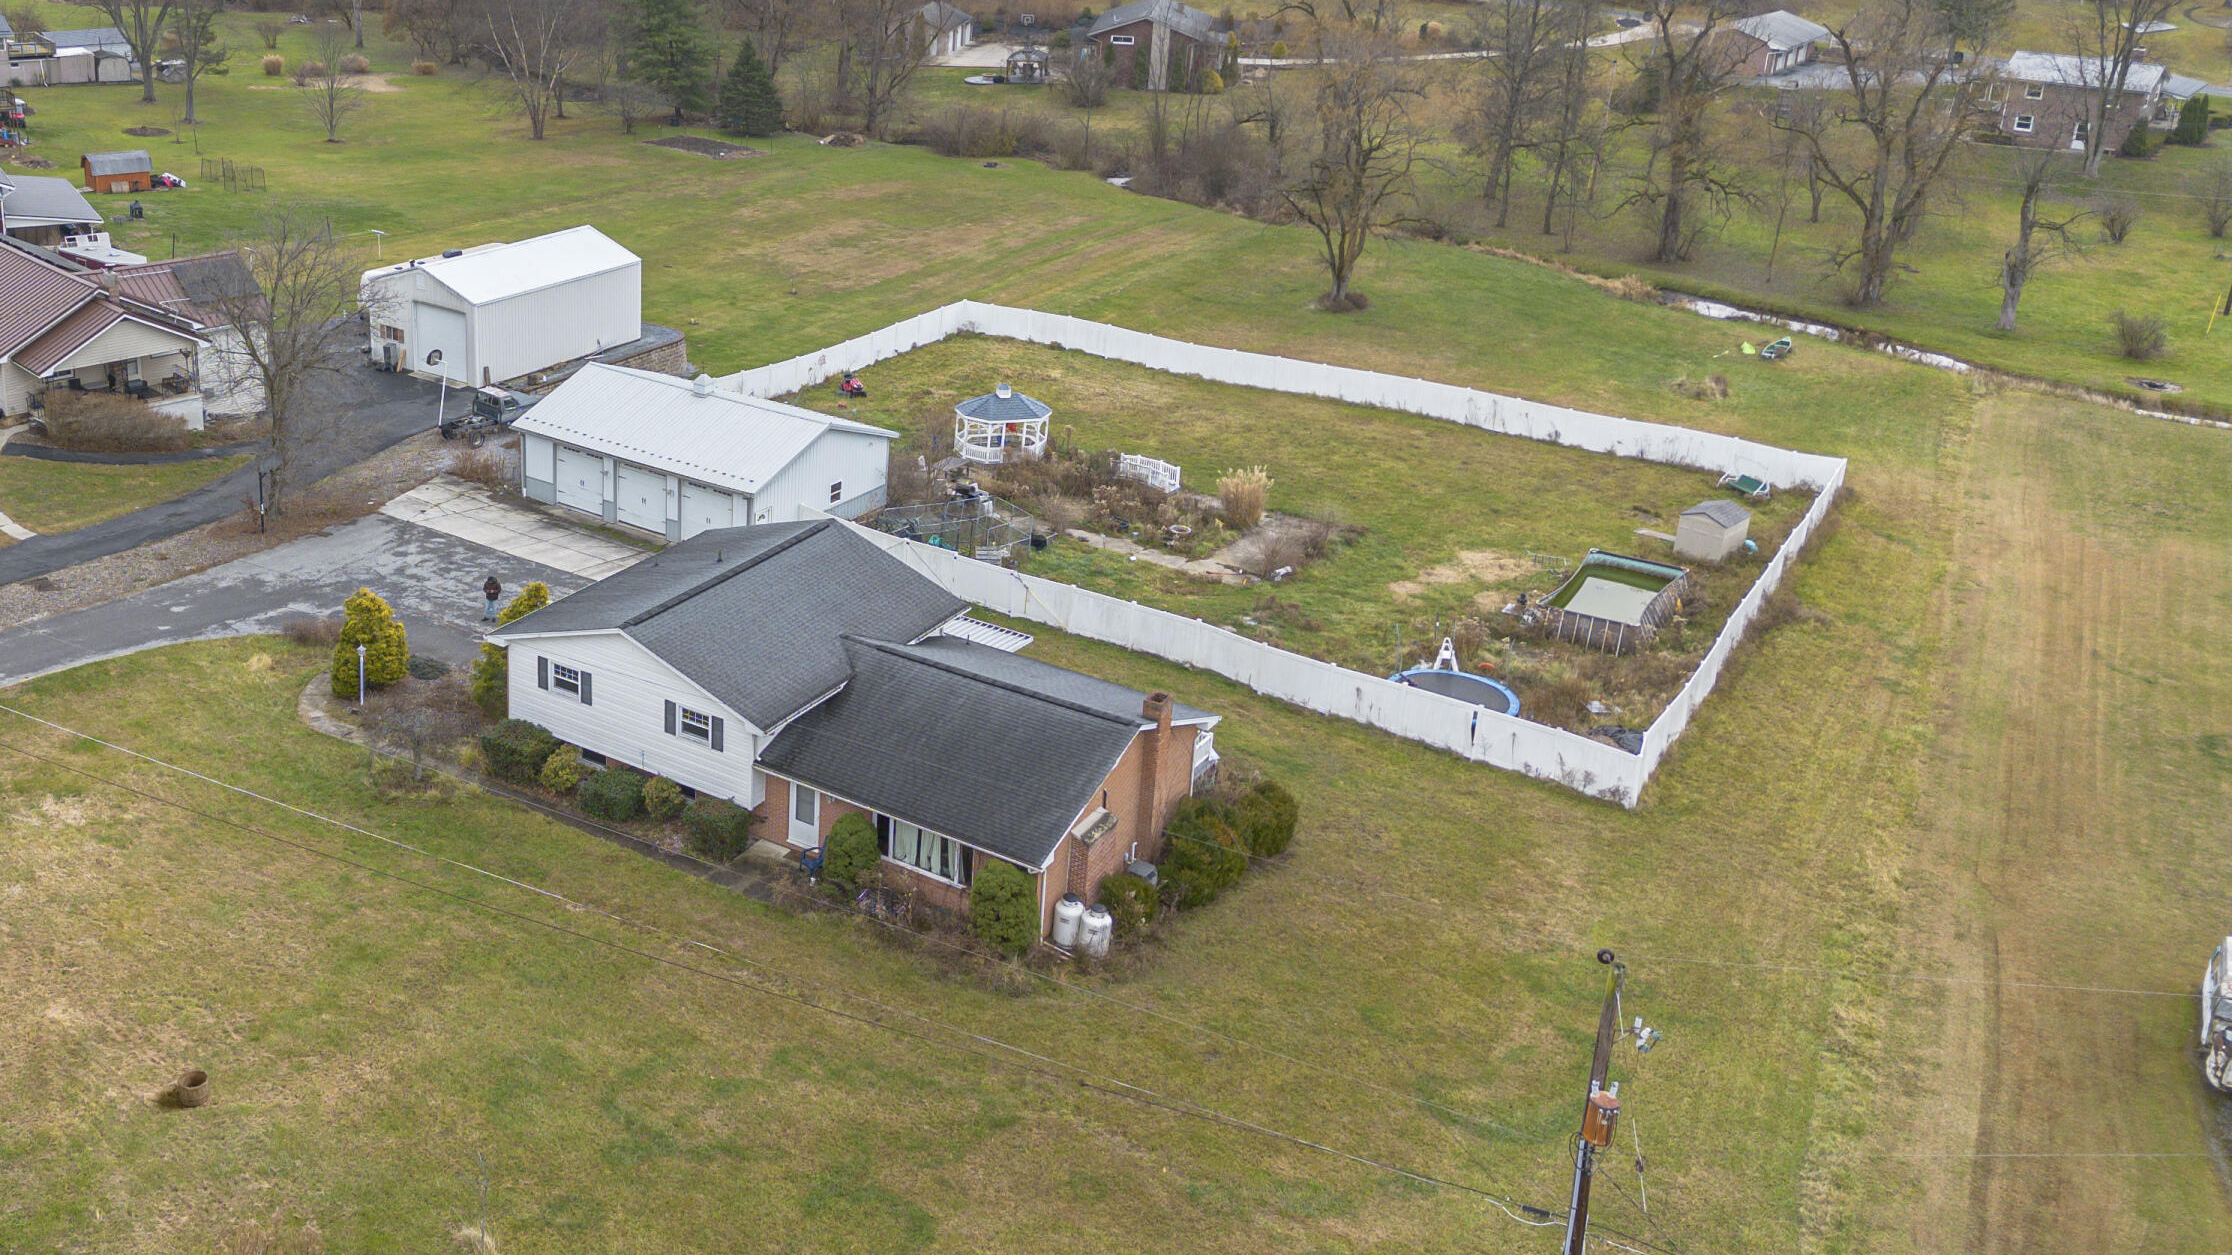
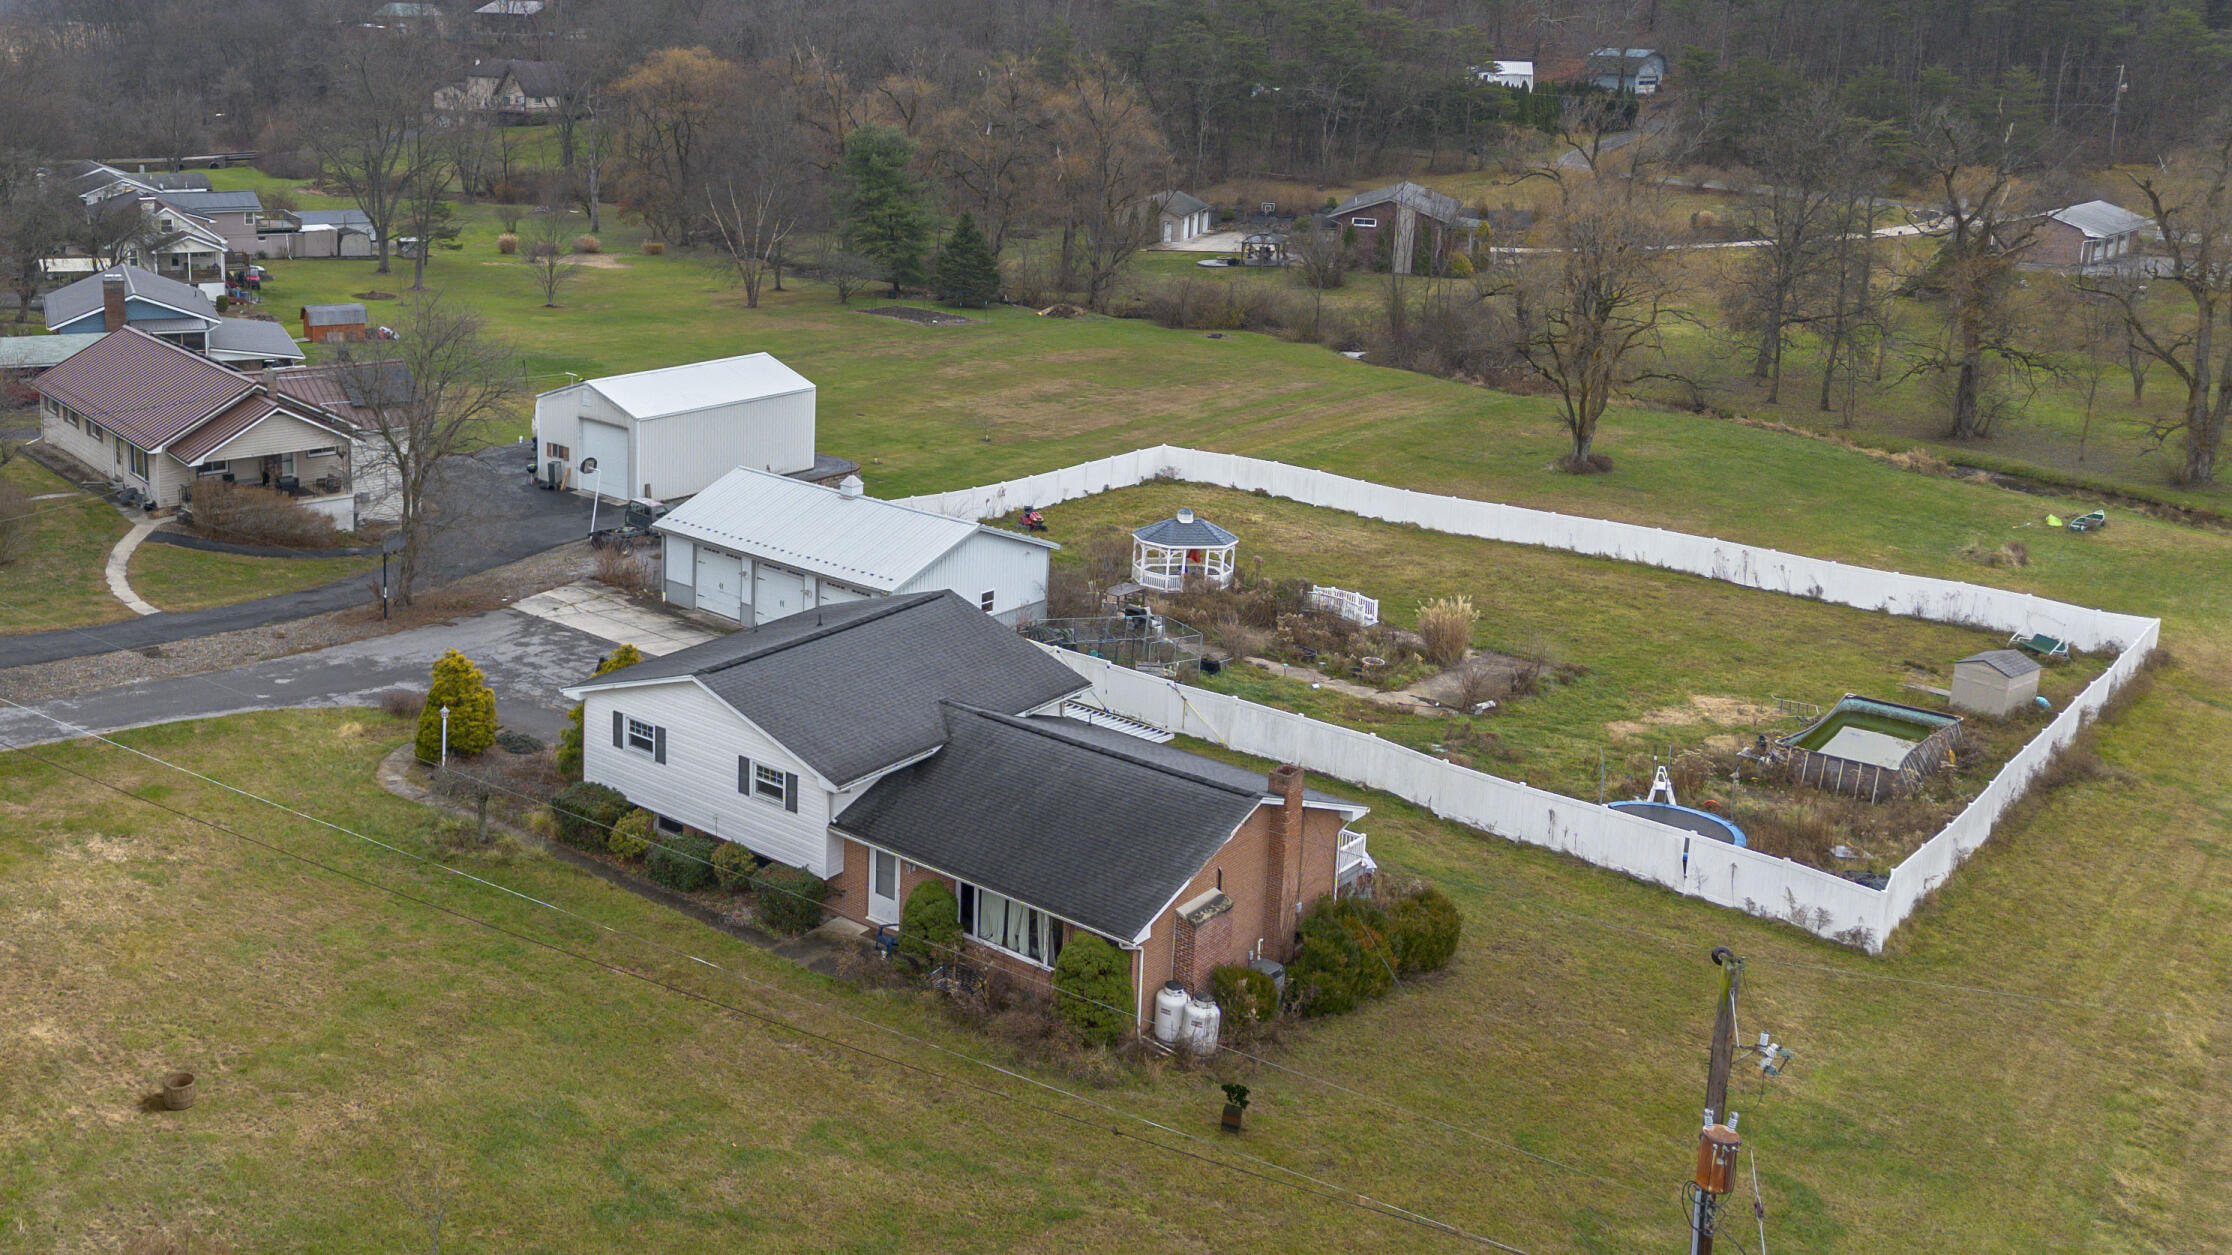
potted tree: none [1126,993,1153,1037] -> present [1221,1083,1250,1134]

